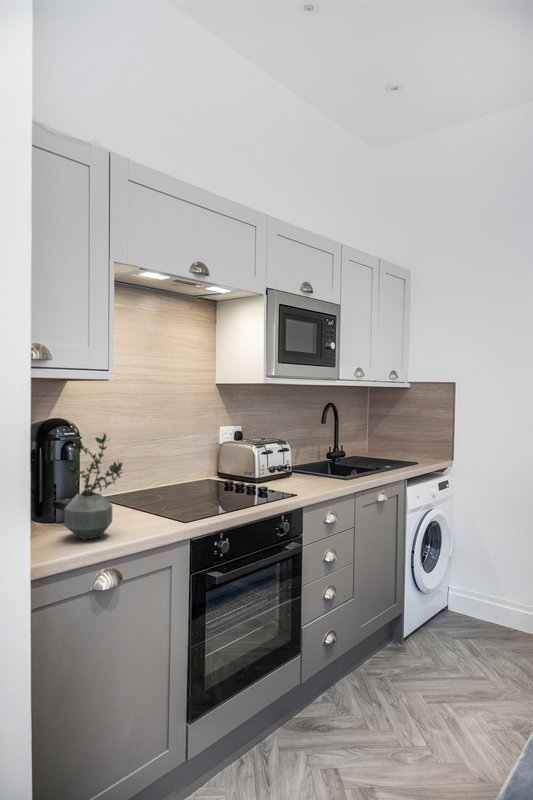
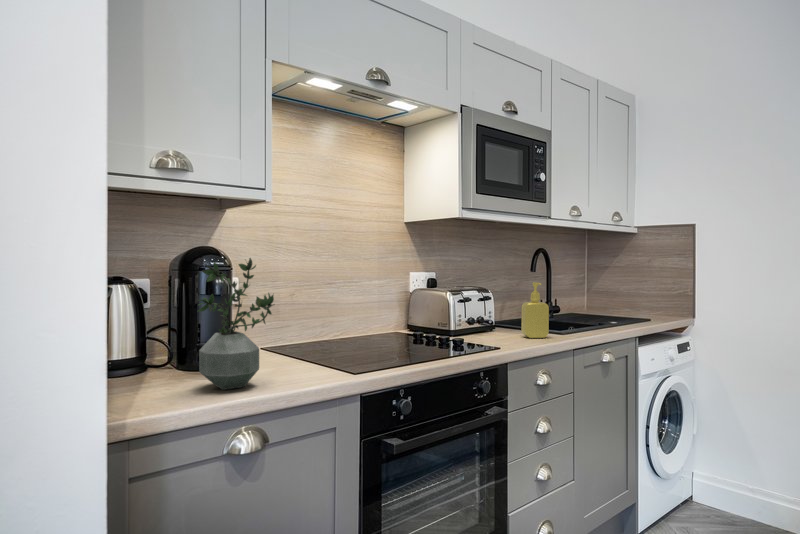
soap dispenser: none [314,437,336,483] -> present [521,282,549,338]

